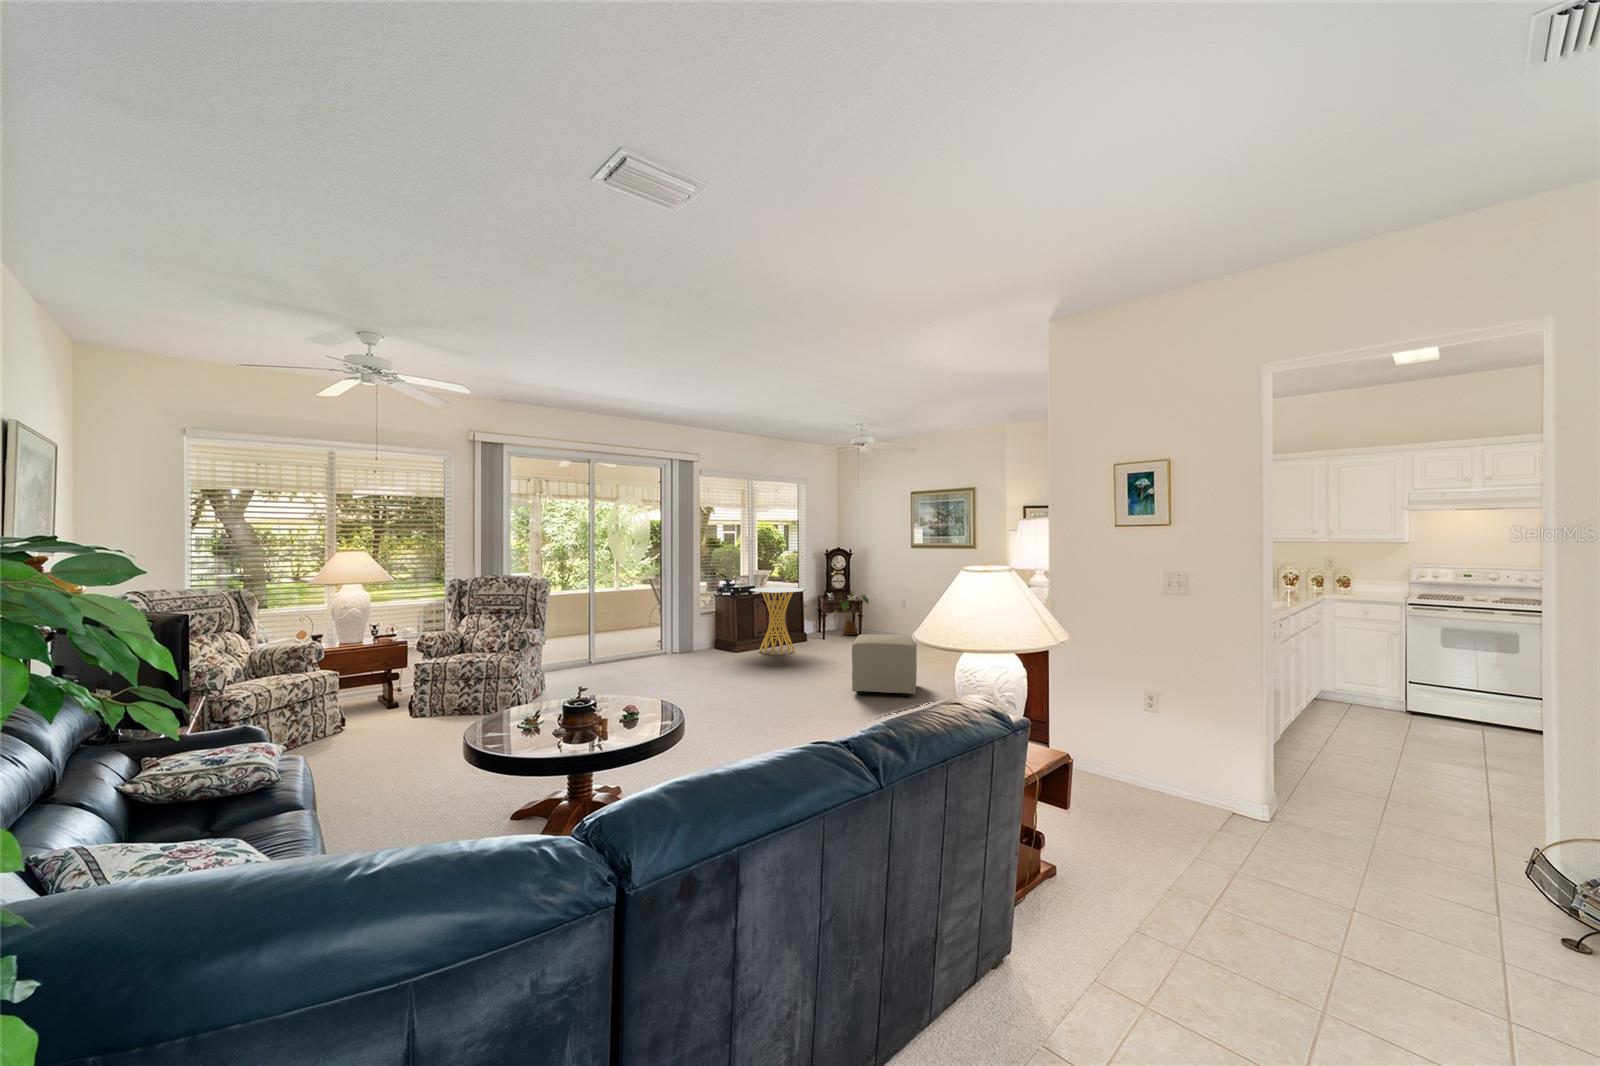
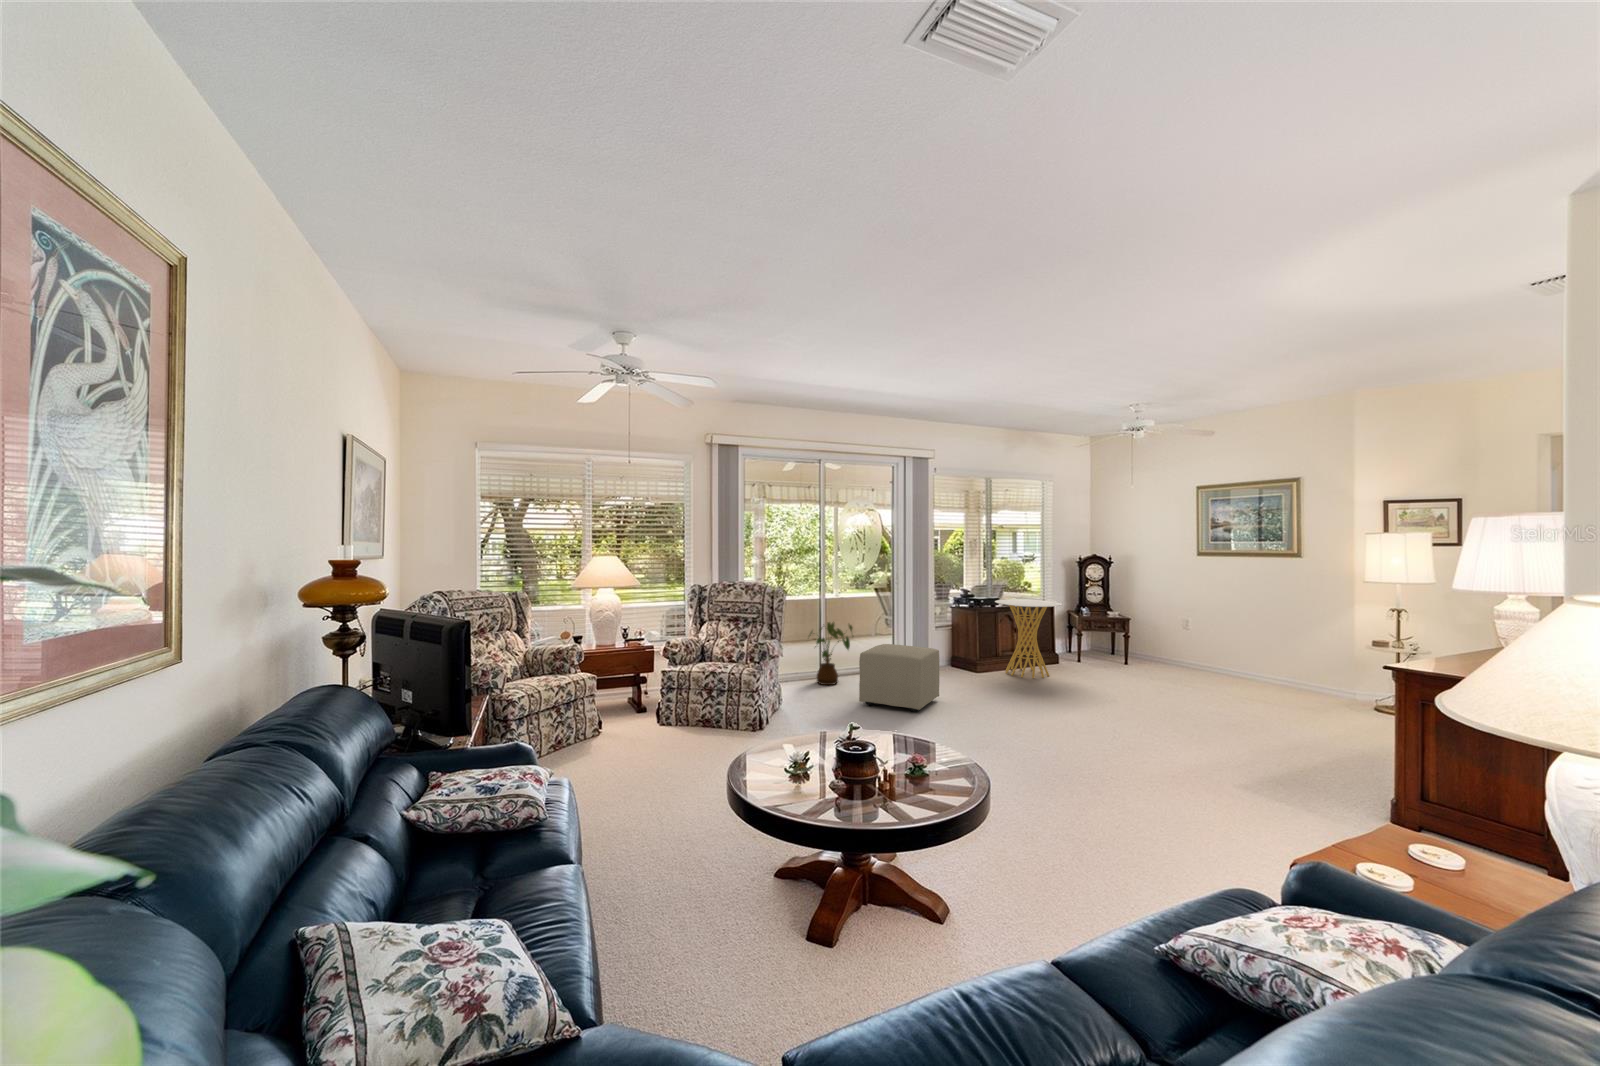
house plant: present [840,593,869,635] -> present [810,622,852,685]
ottoman: present [852,634,917,697] -> present [859,644,939,712]

